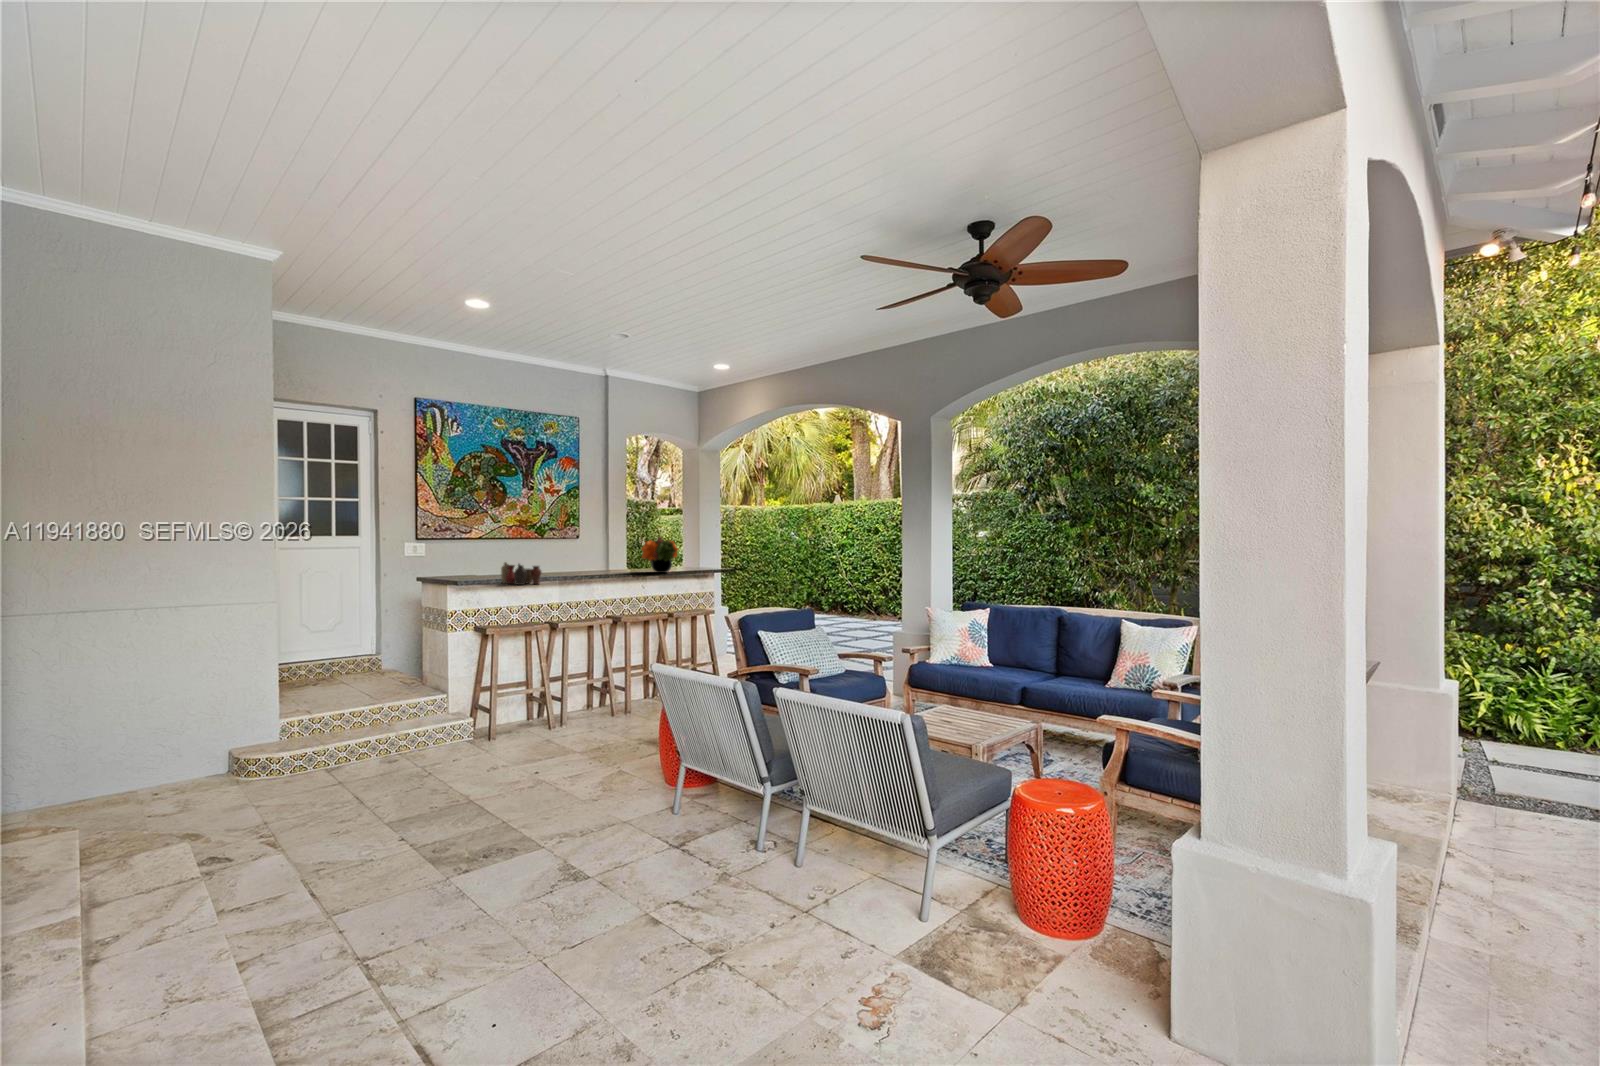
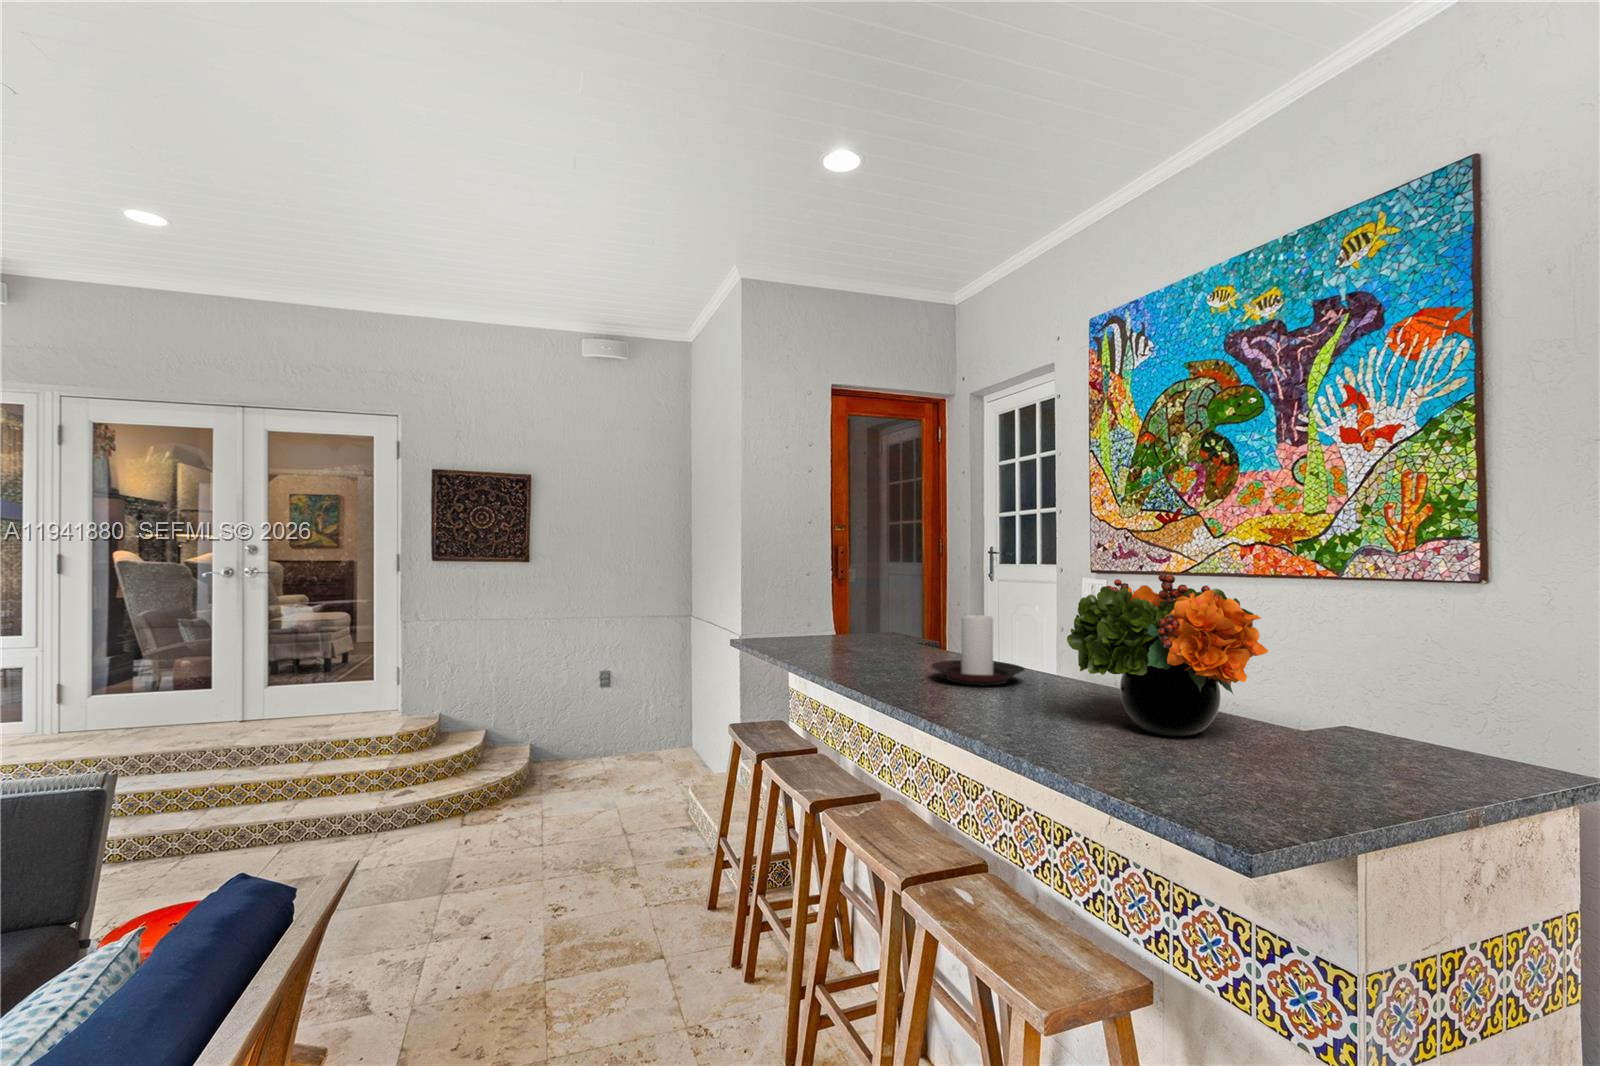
candle holder: none [591,553,624,577] -> present [931,615,1025,685]
vase: present [501,562,541,585] -> none [779,604,849,648]

